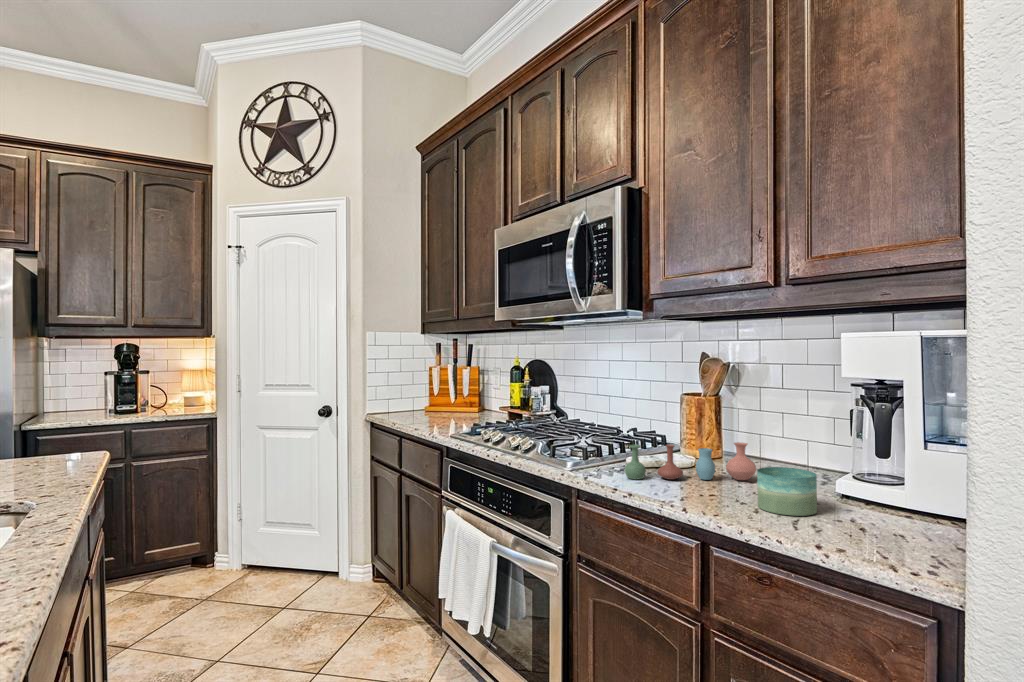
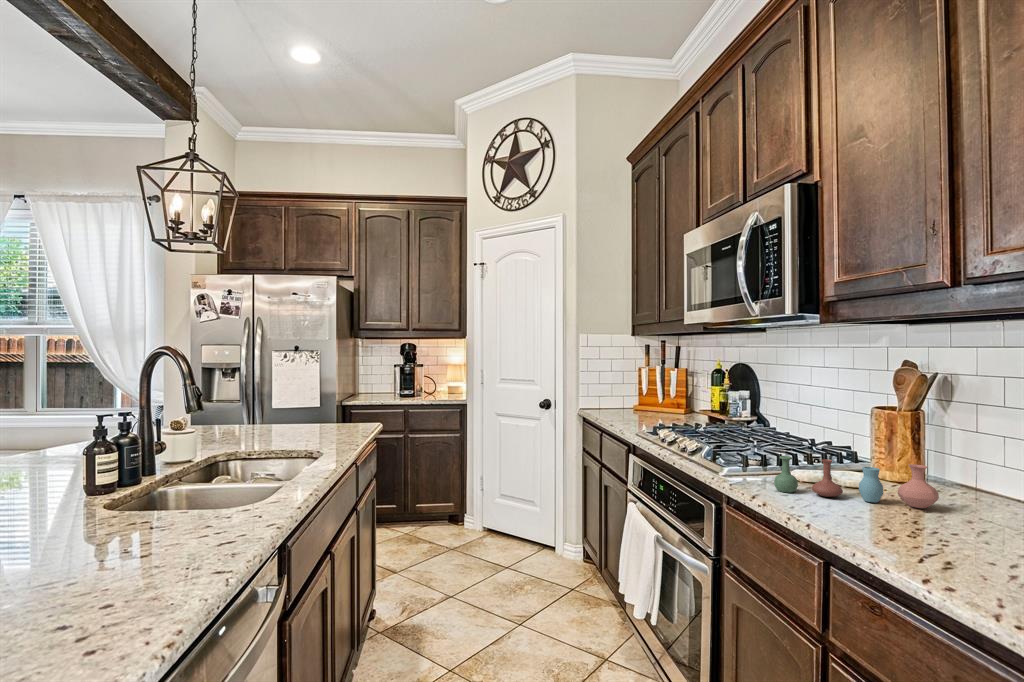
candle: present [757,467,817,516] -> none [905,494,982,554]

